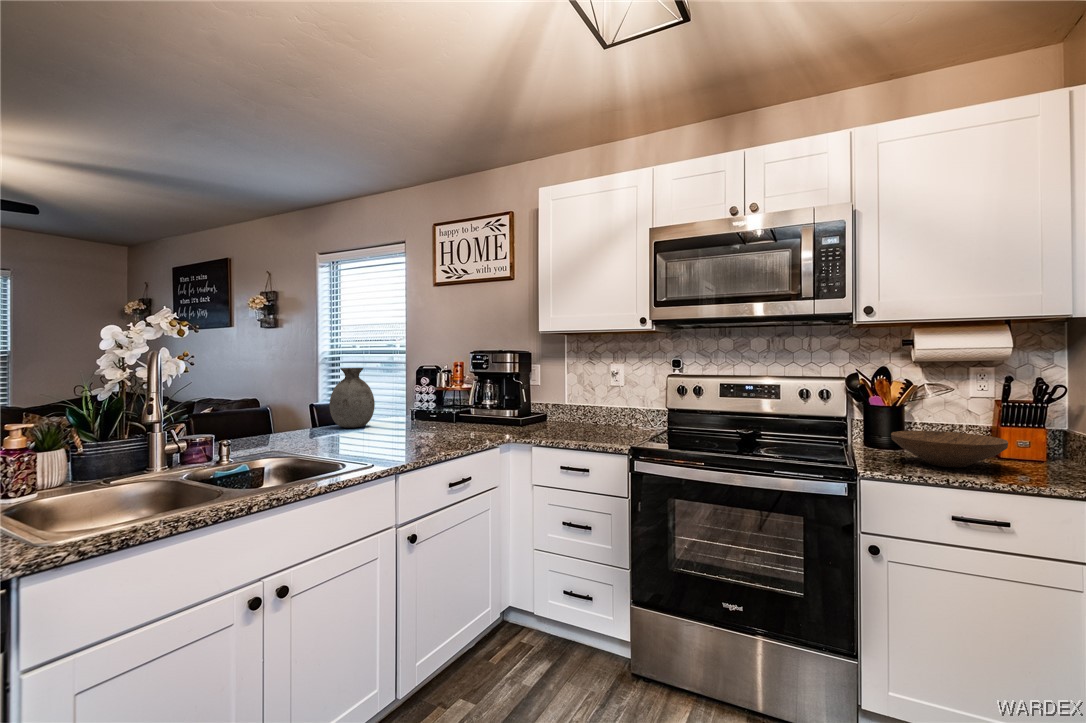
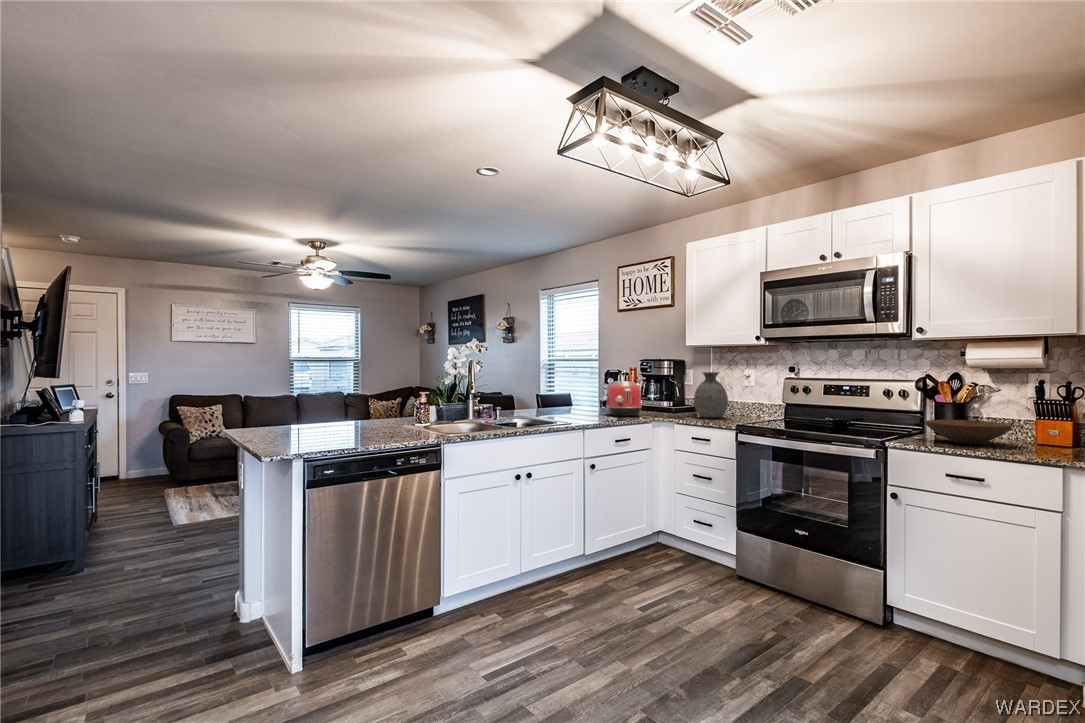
vase: present [329,368,375,428] -> present [694,372,728,418]
toaster: none [424,383,479,438] -> present [606,381,641,416]

